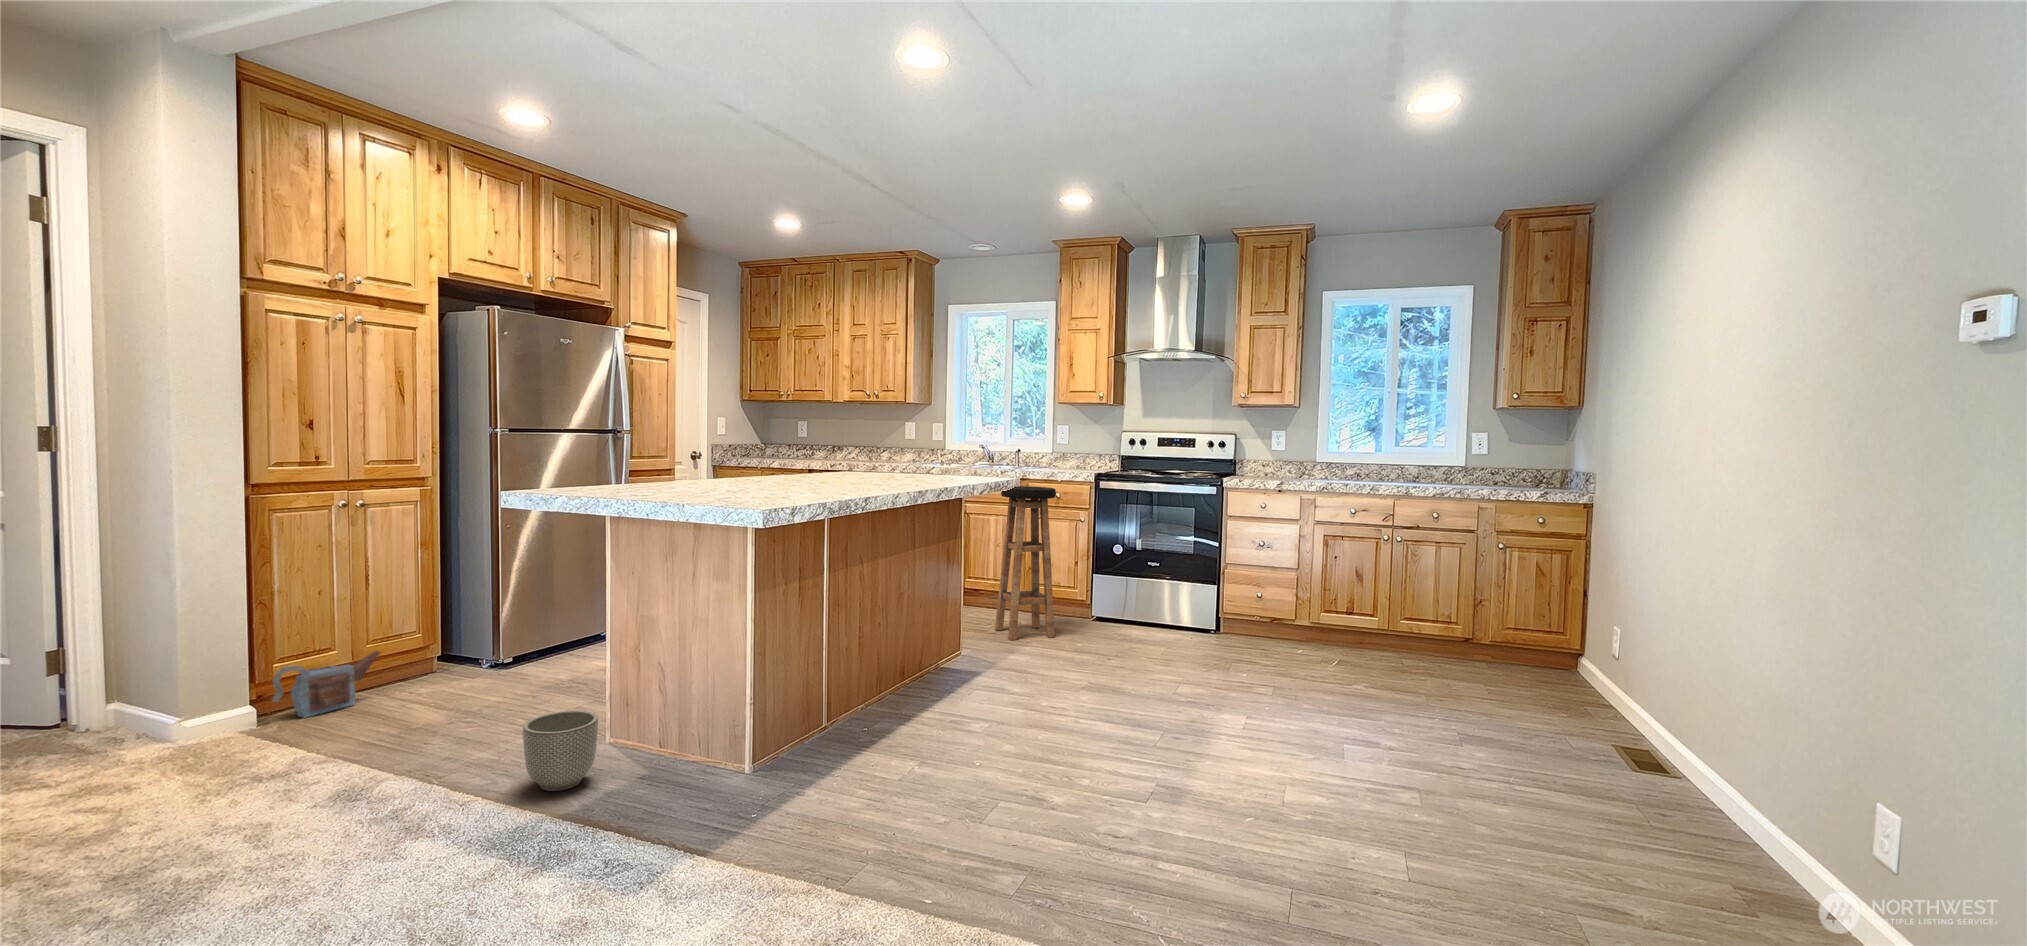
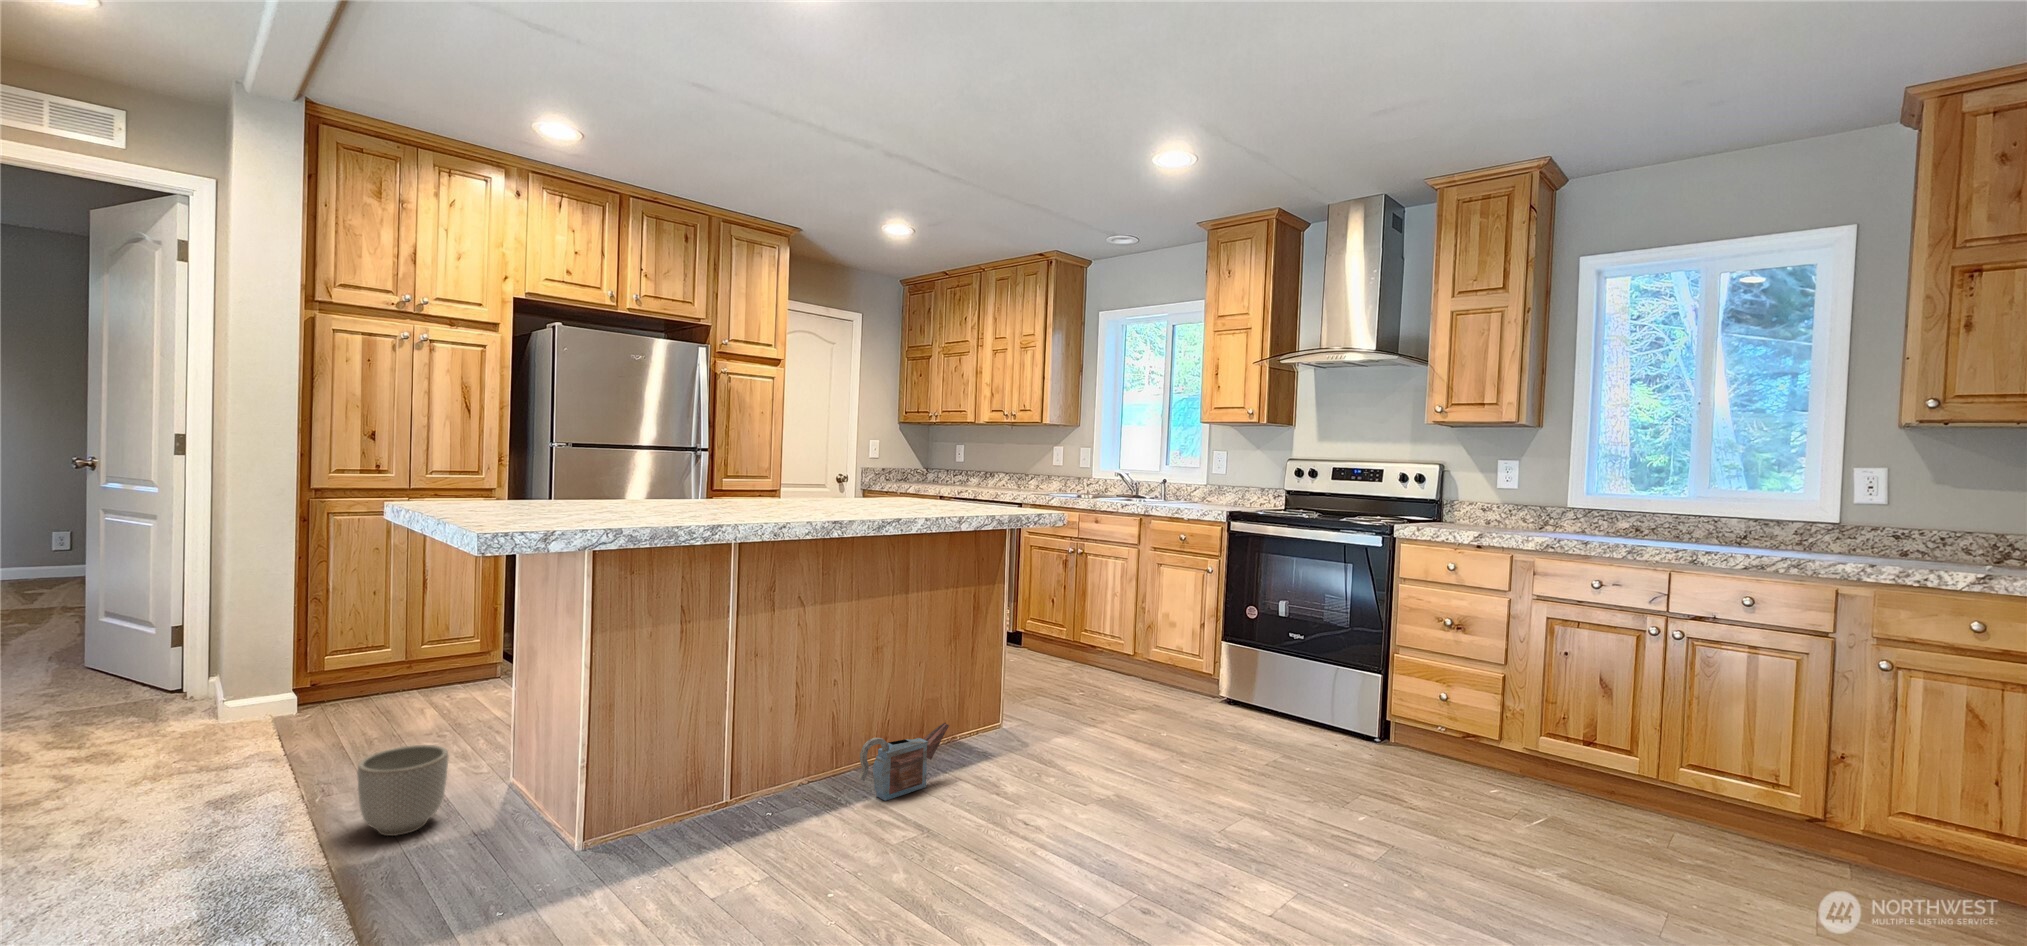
bar stool: present [995,486,1056,640] -> none [1083,523,1157,718]
watering can: present [272,650,380,718] -> present [858,723,949,801]

